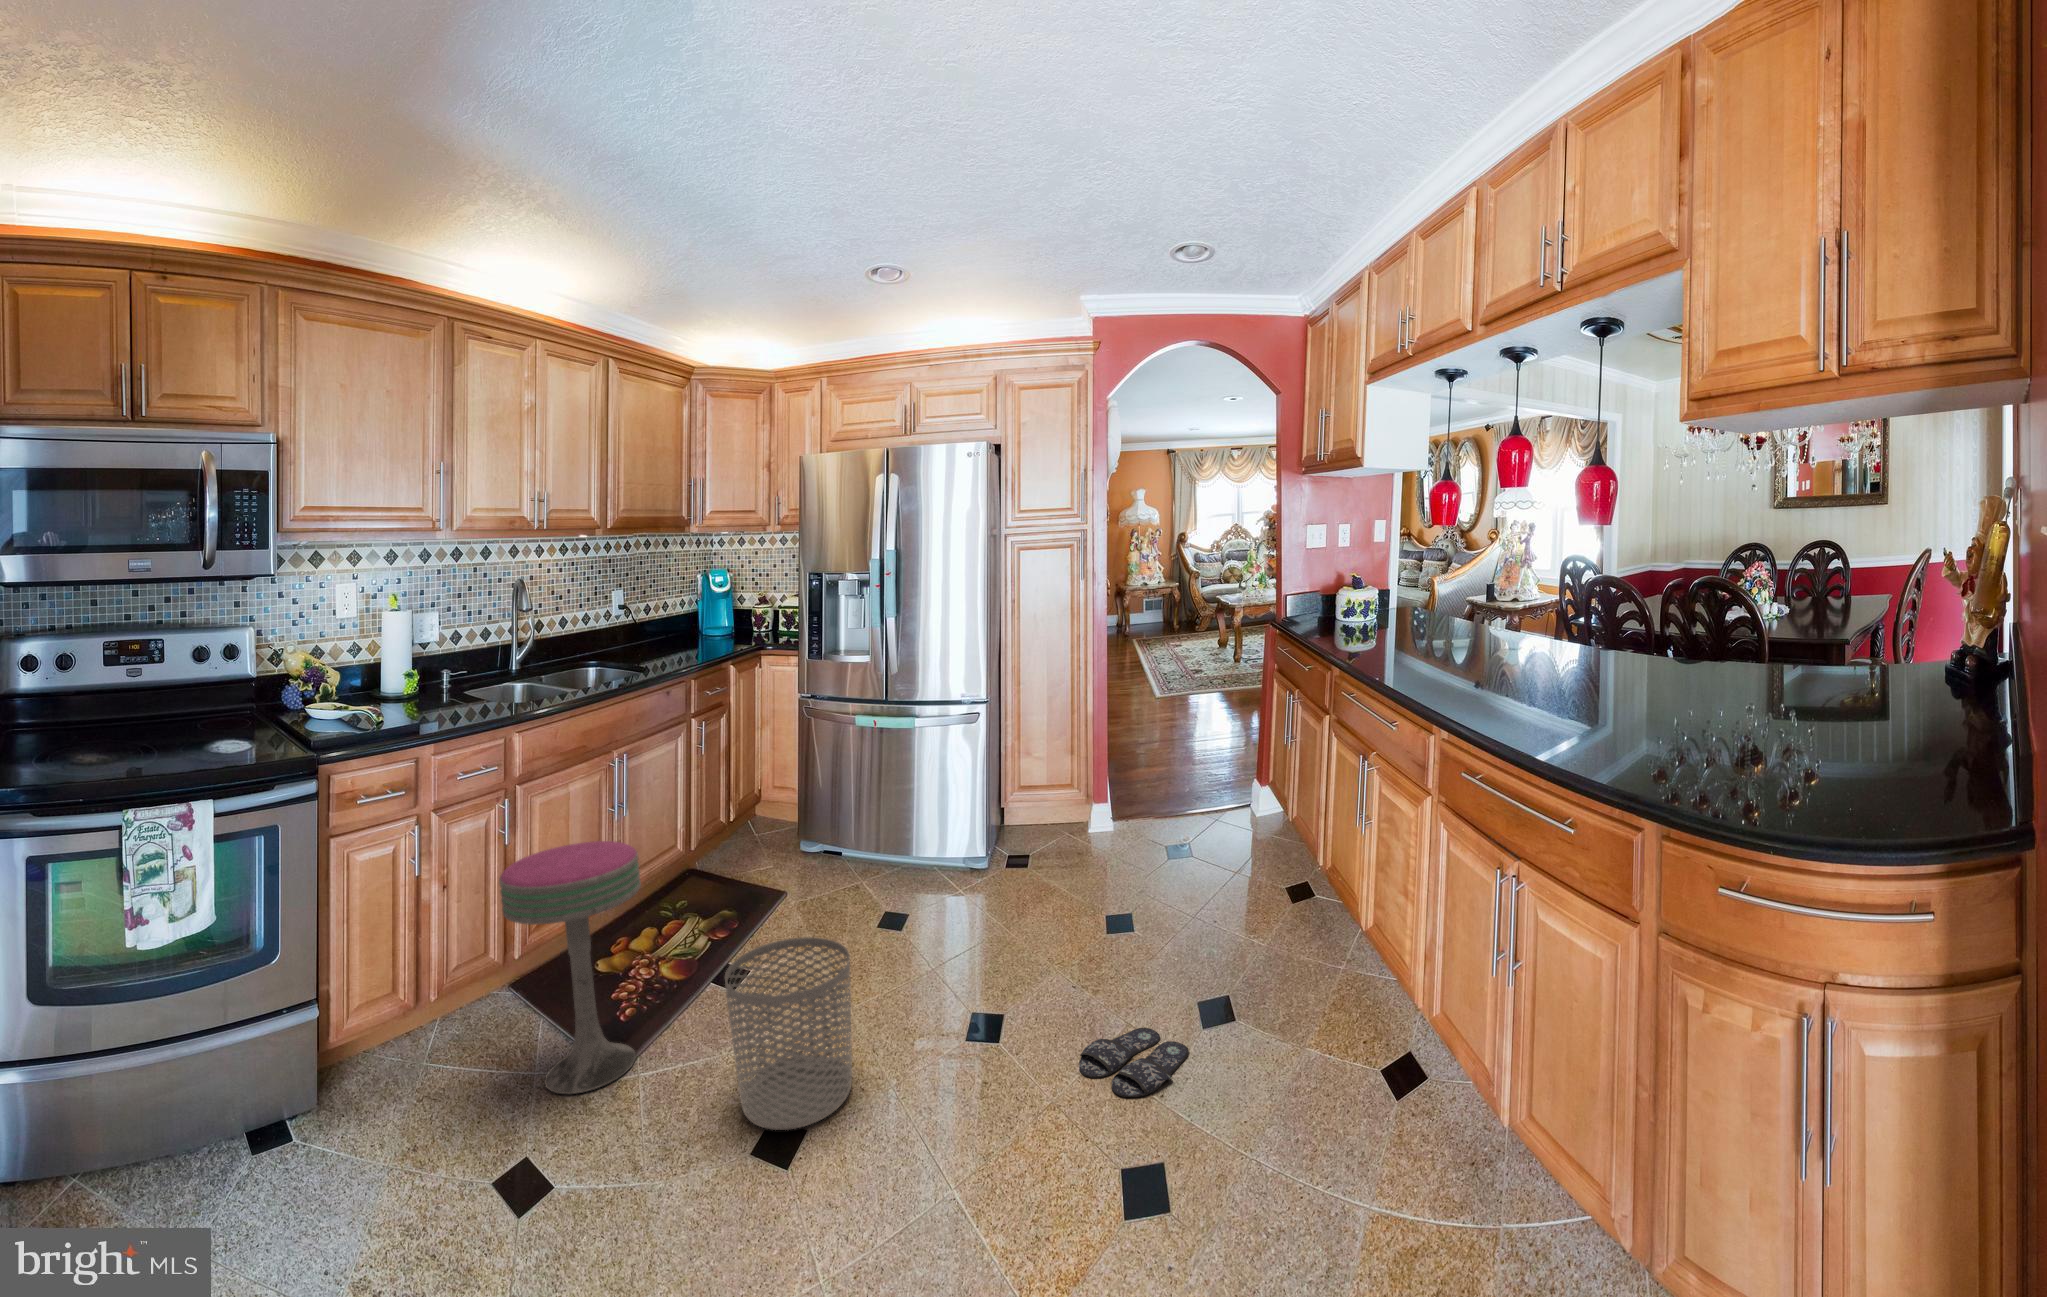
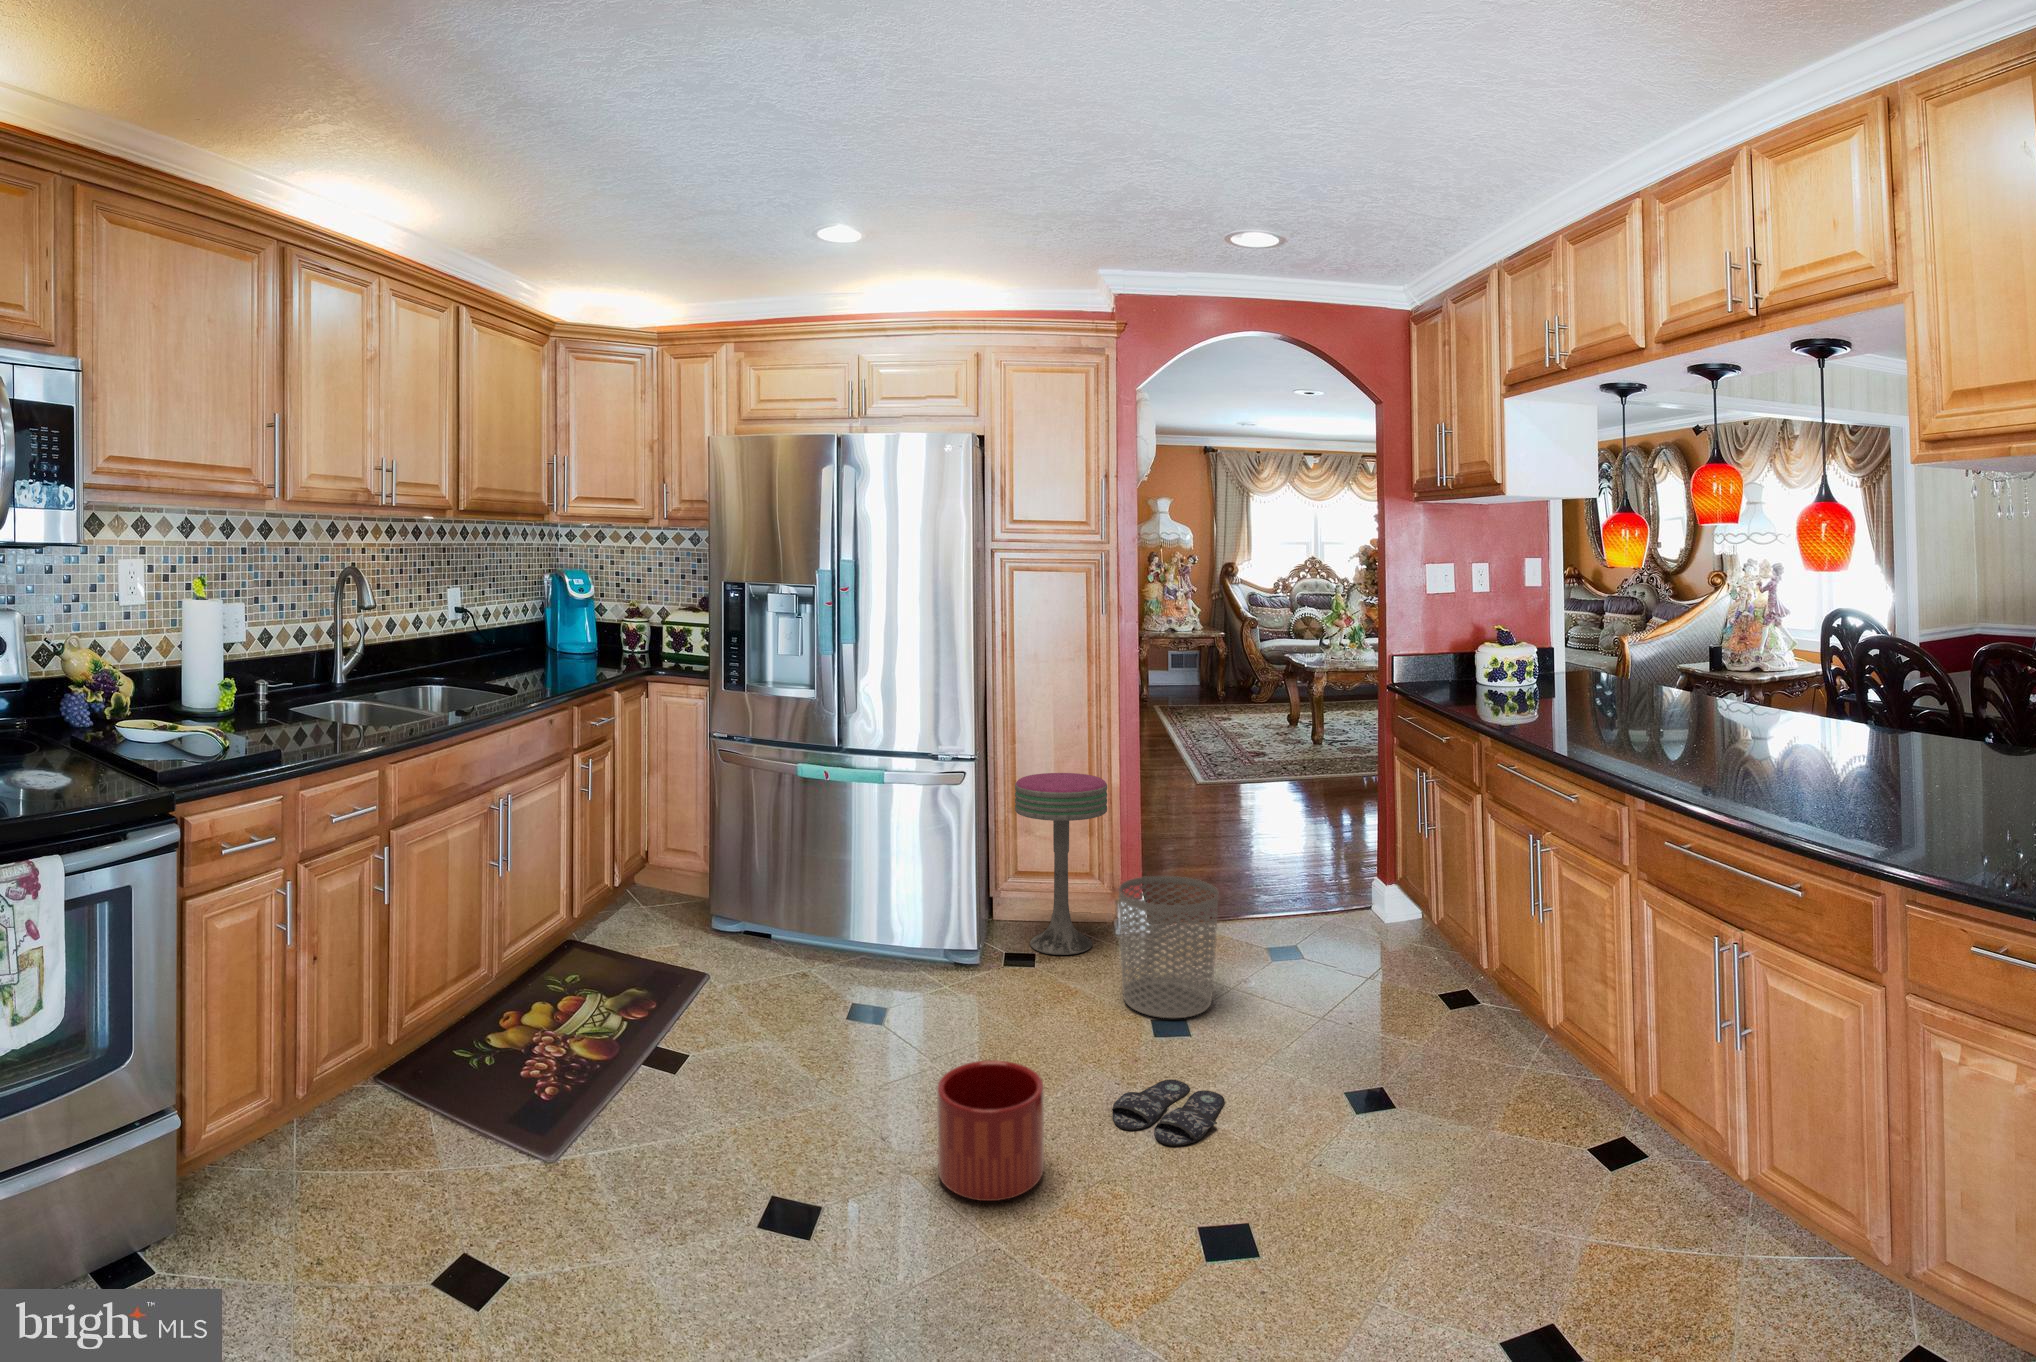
bar stool: present [499,841,641,1094] -> present [1015,773,1107,955]
waste bin: present [725,937,852,1130] -> present [1119,876,1218,1018]
planter: none [900,1008,999,1141] -> present [937,1060,1044,1201]

